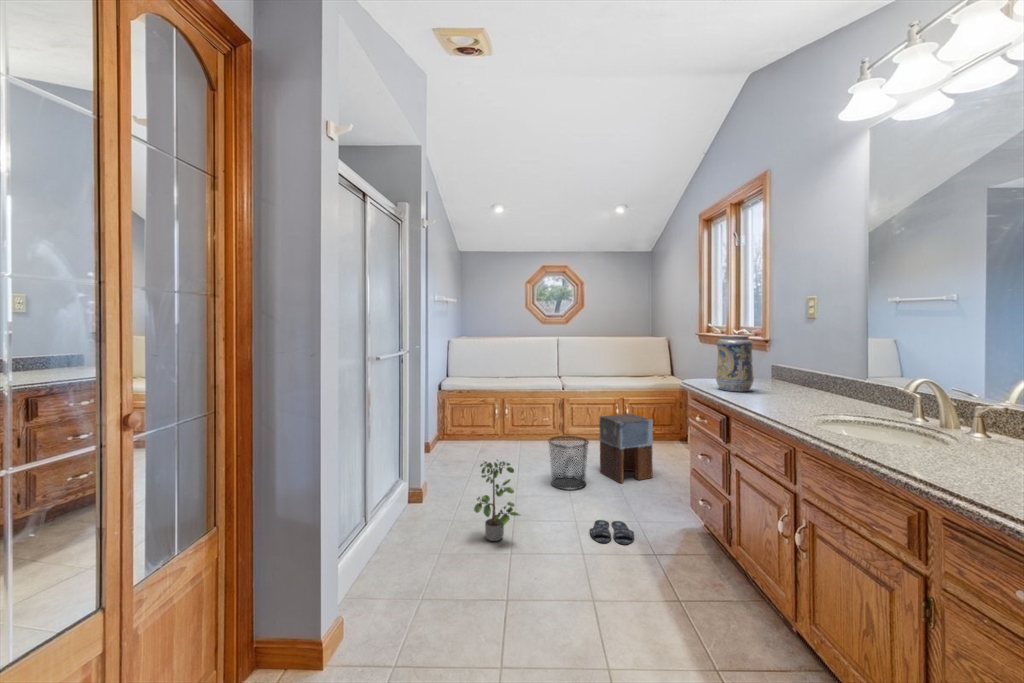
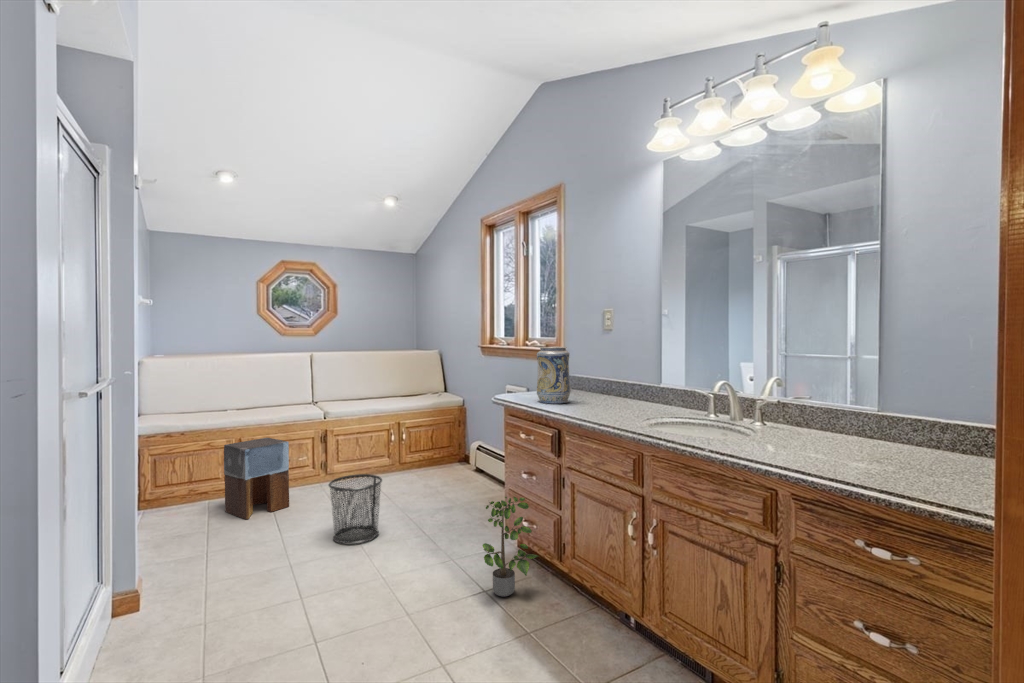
stool: present [600,414,653,483] -> present [224,438,289,519]
potted plant: present [474,460,520,541] -> present [483,497,539,597]
slippers: present [590,520,634,545] -> none [407,566,460,598]

